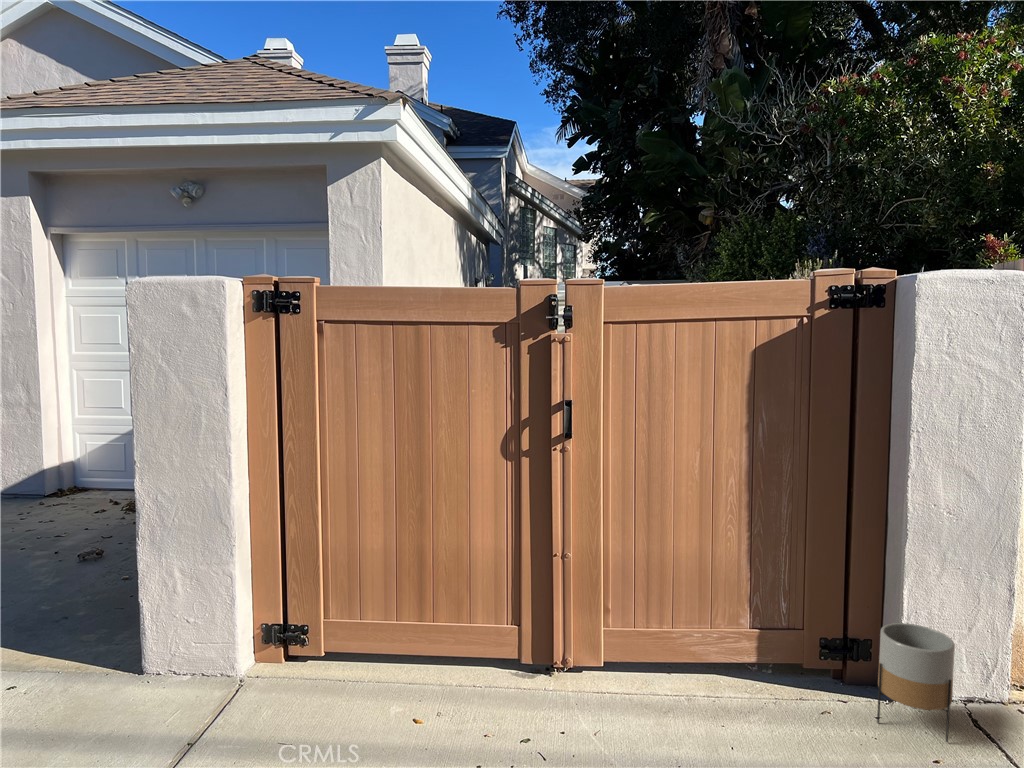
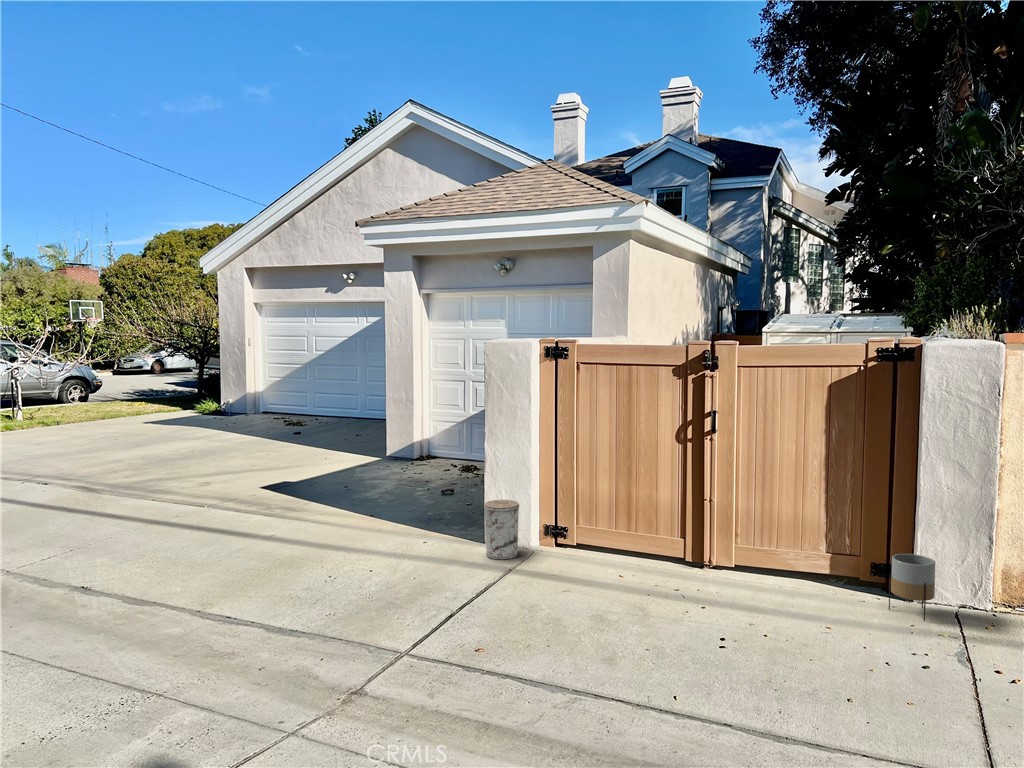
trash can: none [127,588,206,717] -> present [484,500,519,559]

